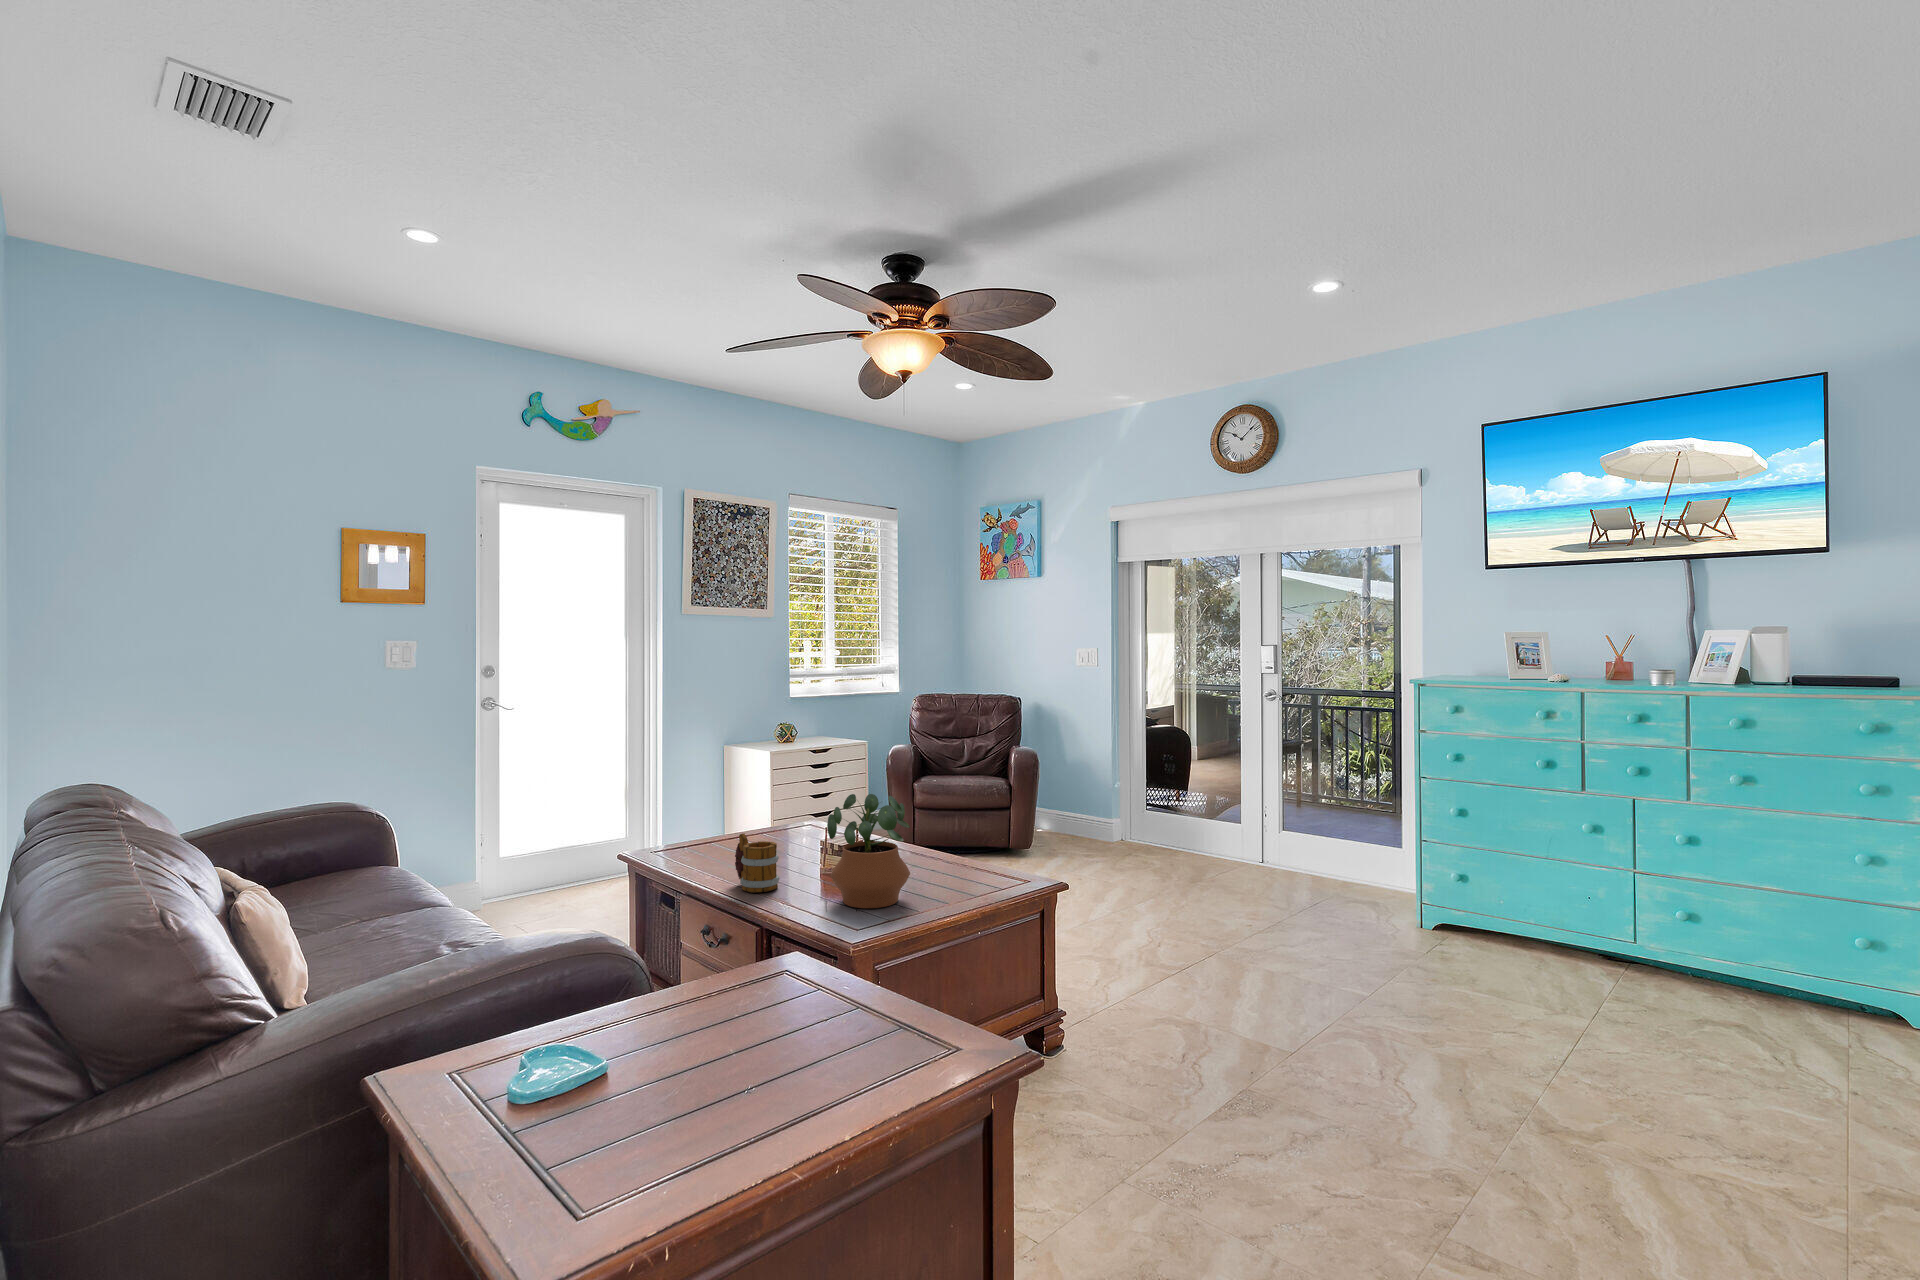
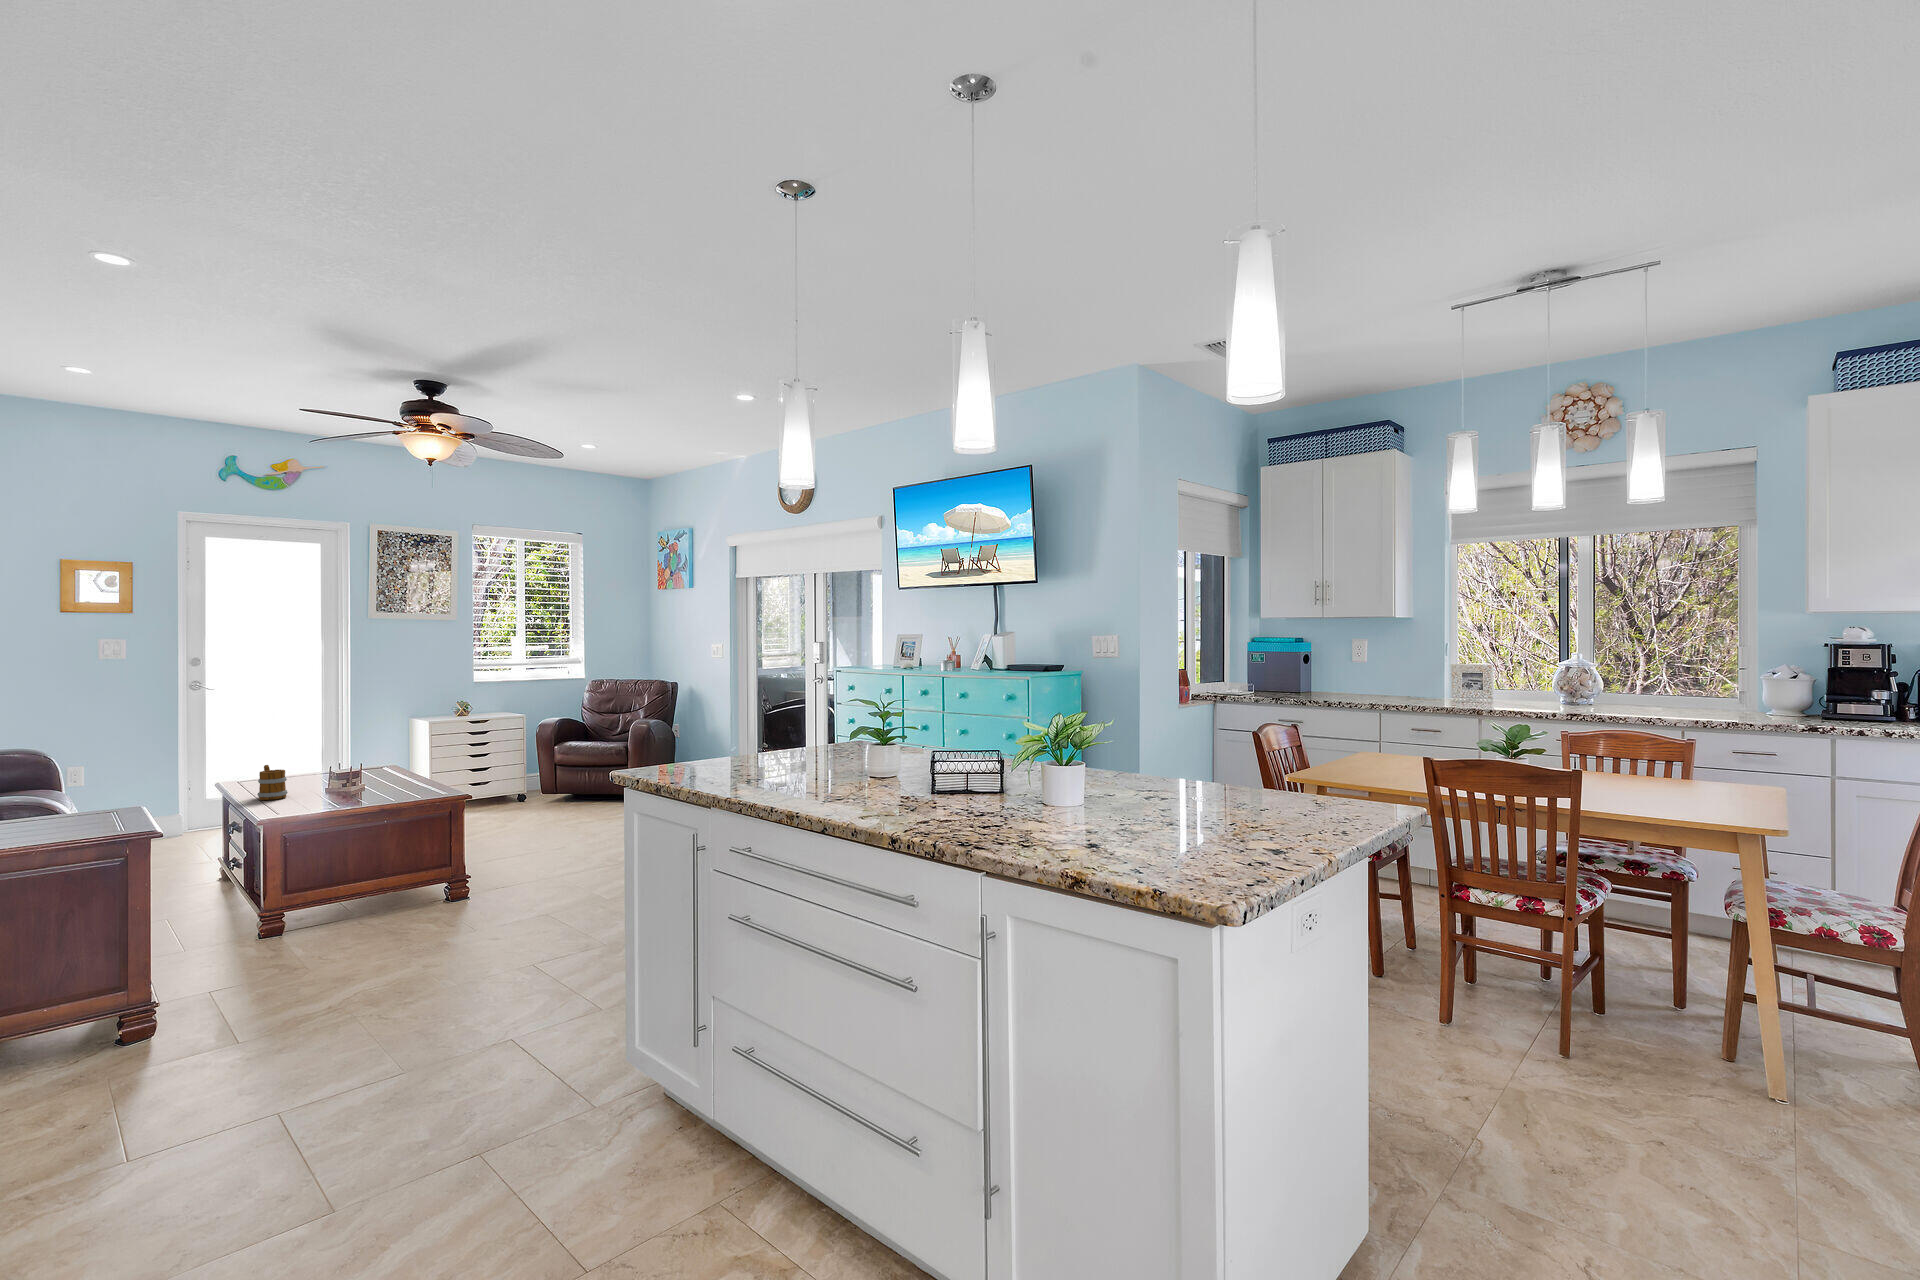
potted plant: present [827,794,910,908] -> none [297,738,365,806]

